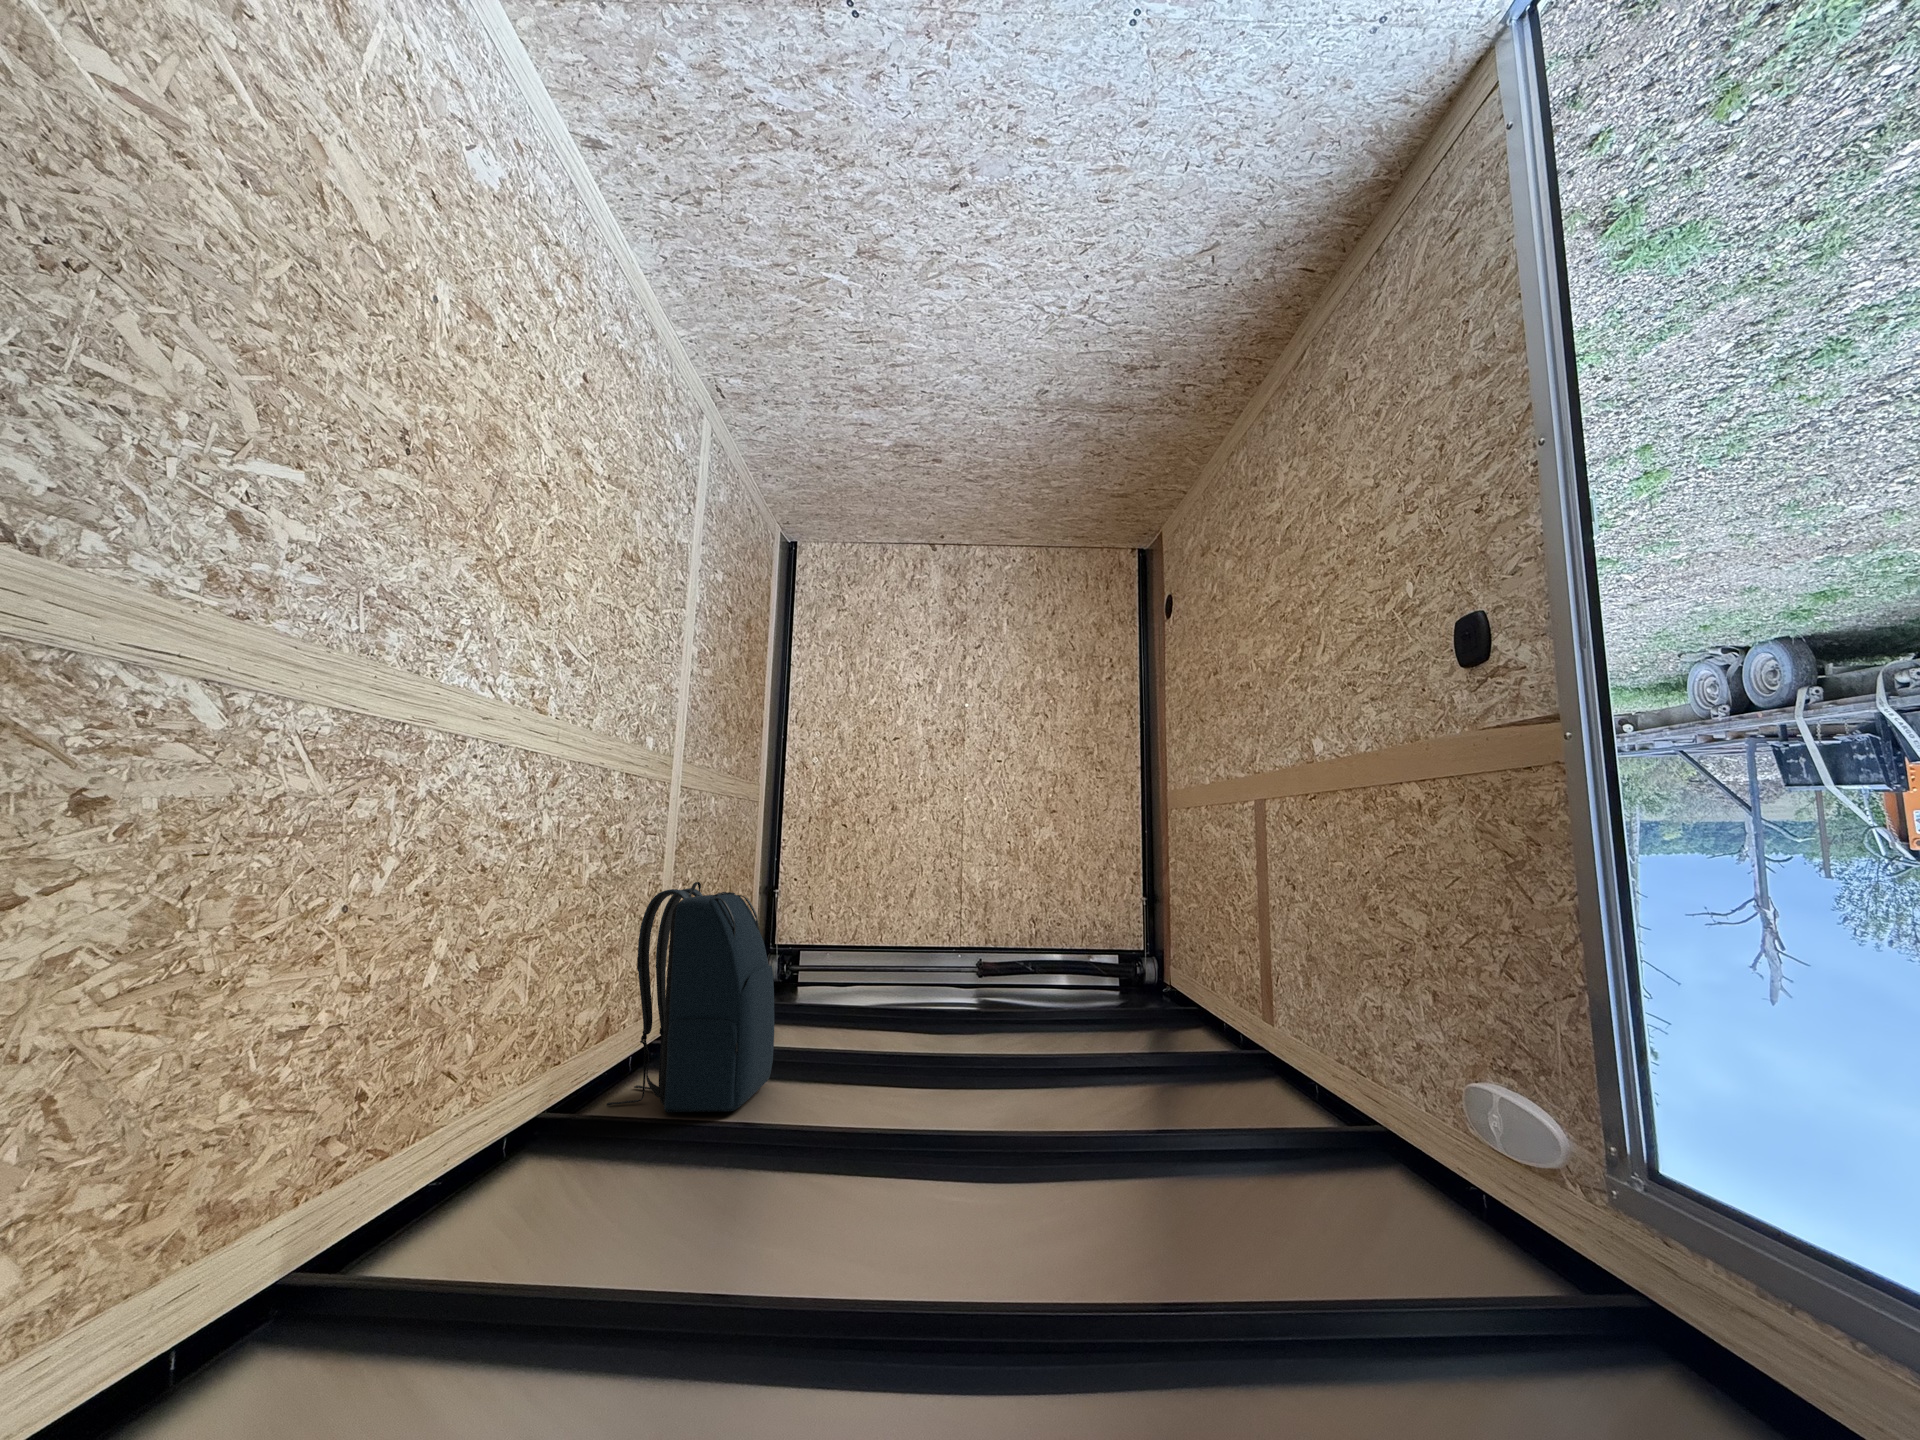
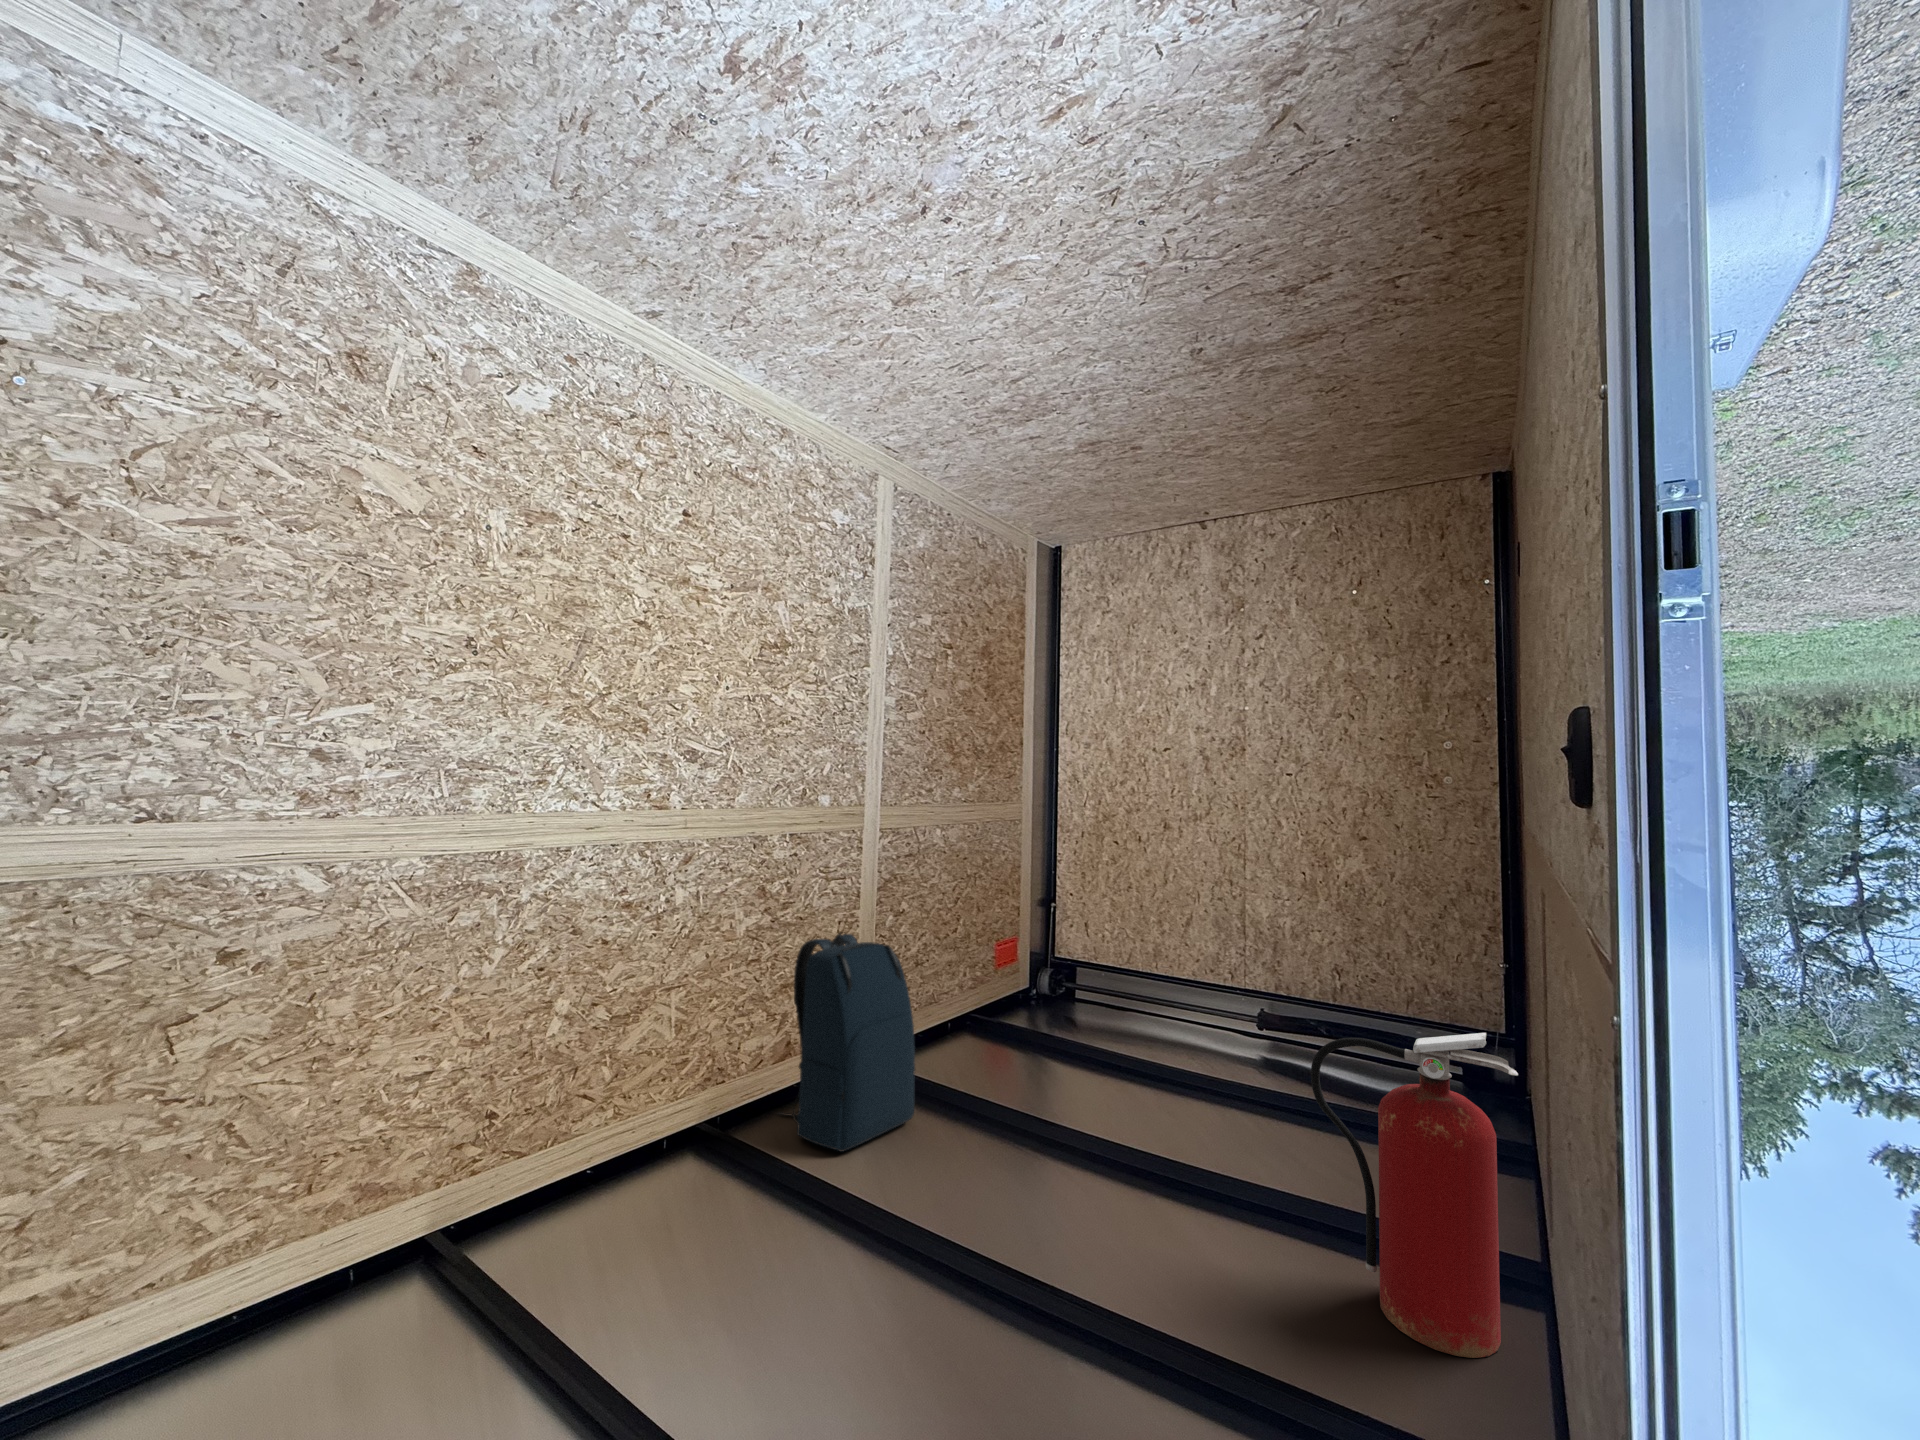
fire extinguisher: none [1164,888,1291,1105] -> present [1311,1033,1518,1358]

